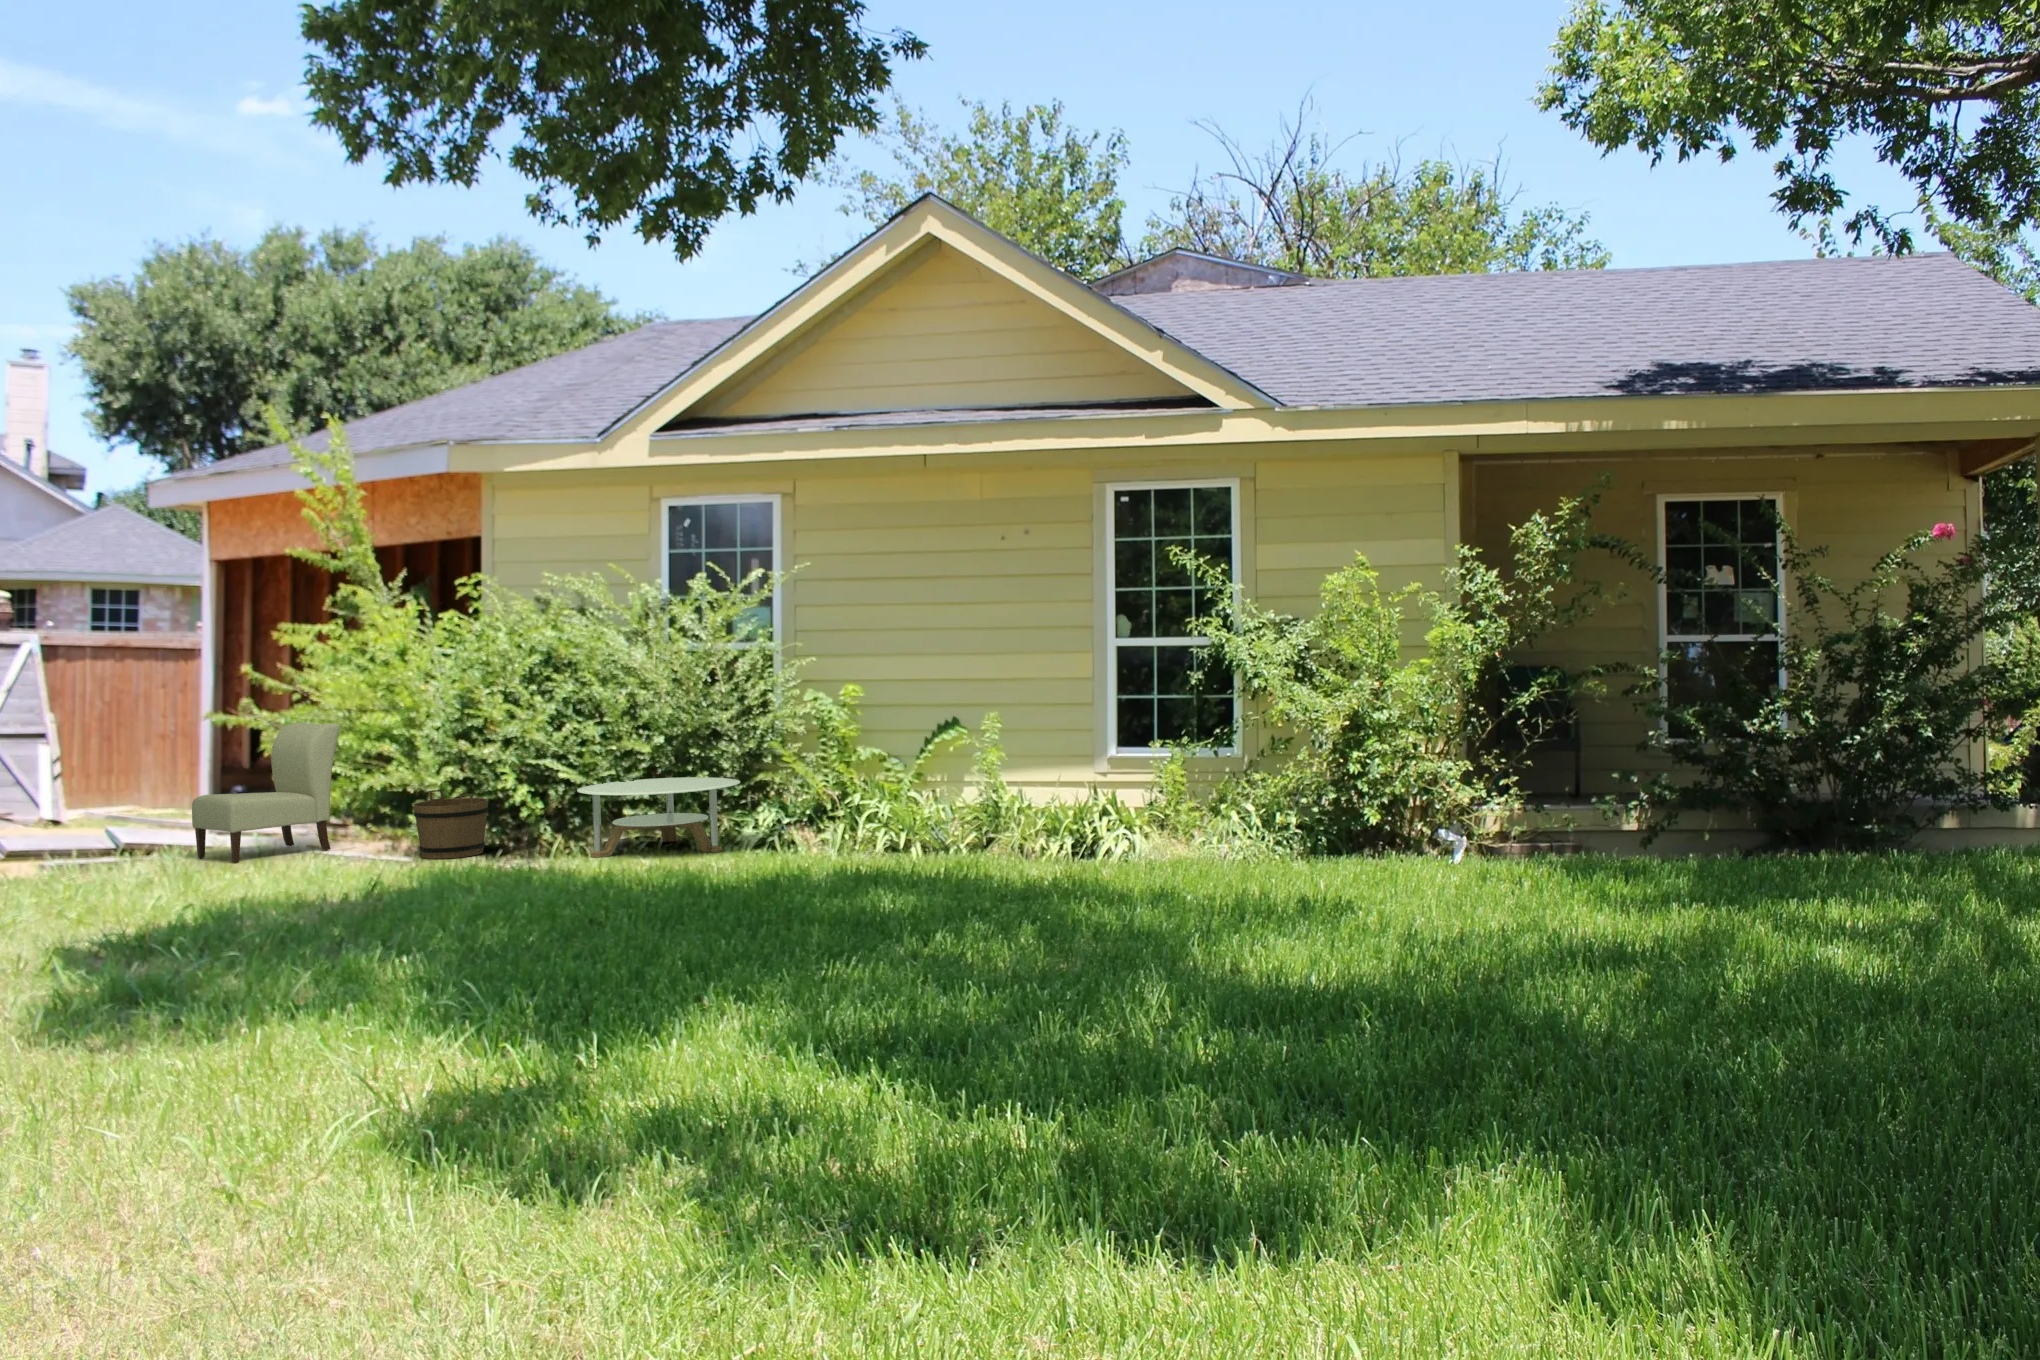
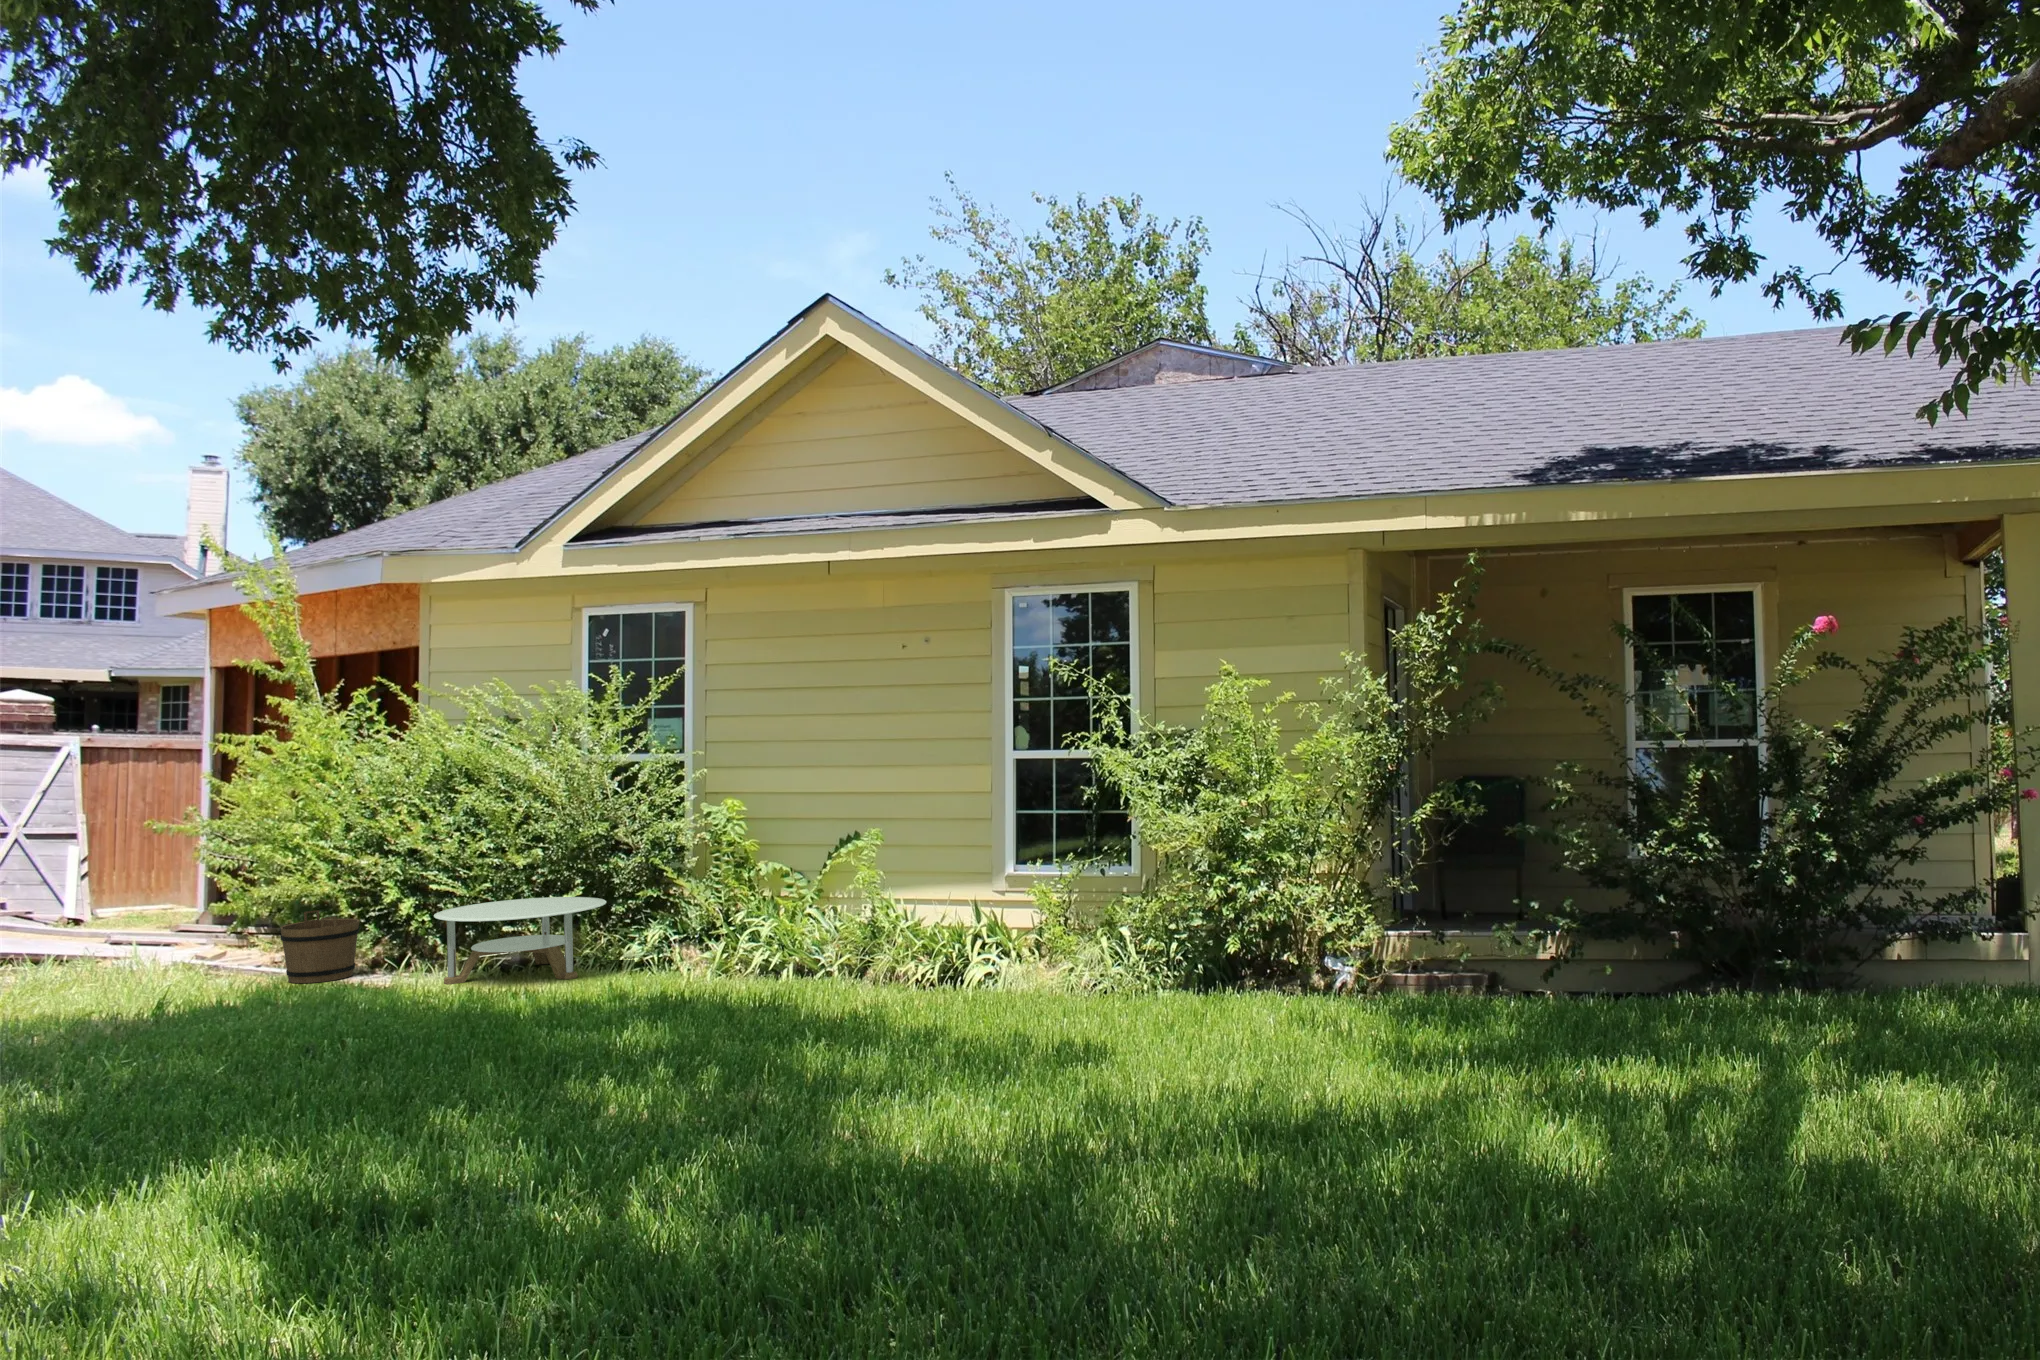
chair: present [192,723,340,863] -> none [83,840,233,985]

